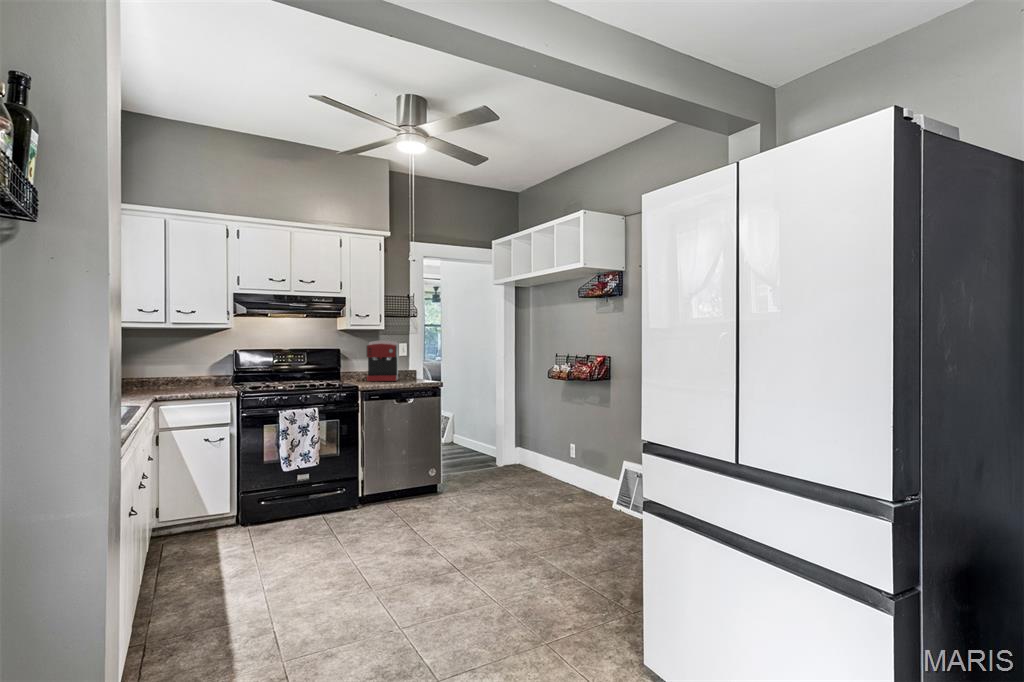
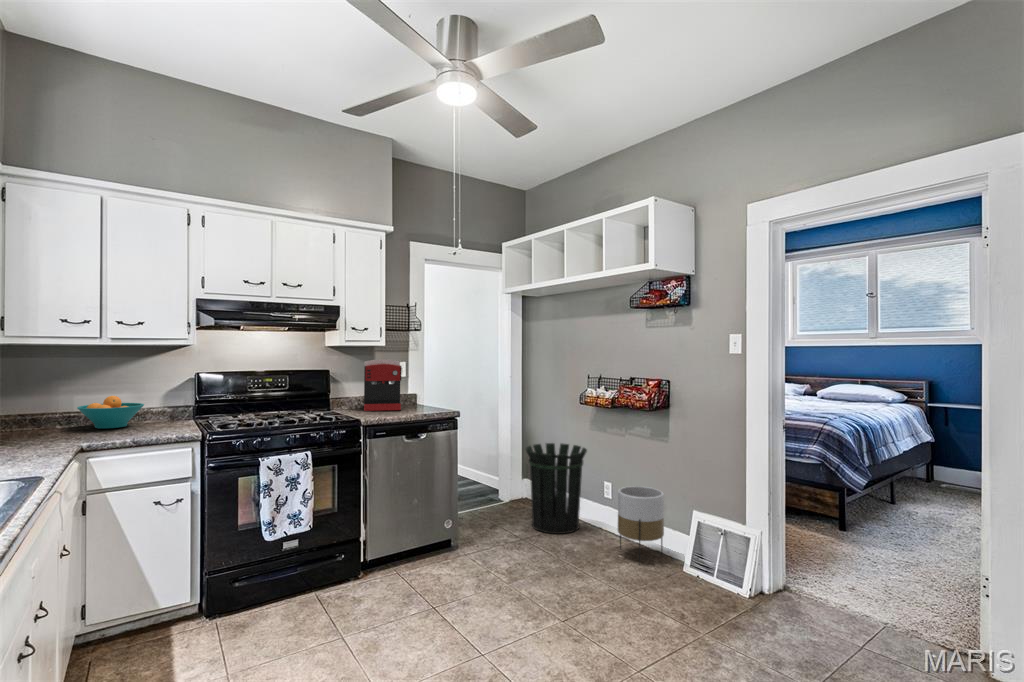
fruit bowl: none [153,365,199,388] -> present [77,396,144,429]
waste bin: none [504,412,557,486] -> present [526,443,587,534]
planter: none [571,445,609,507] -> present [618,486,664,565]

